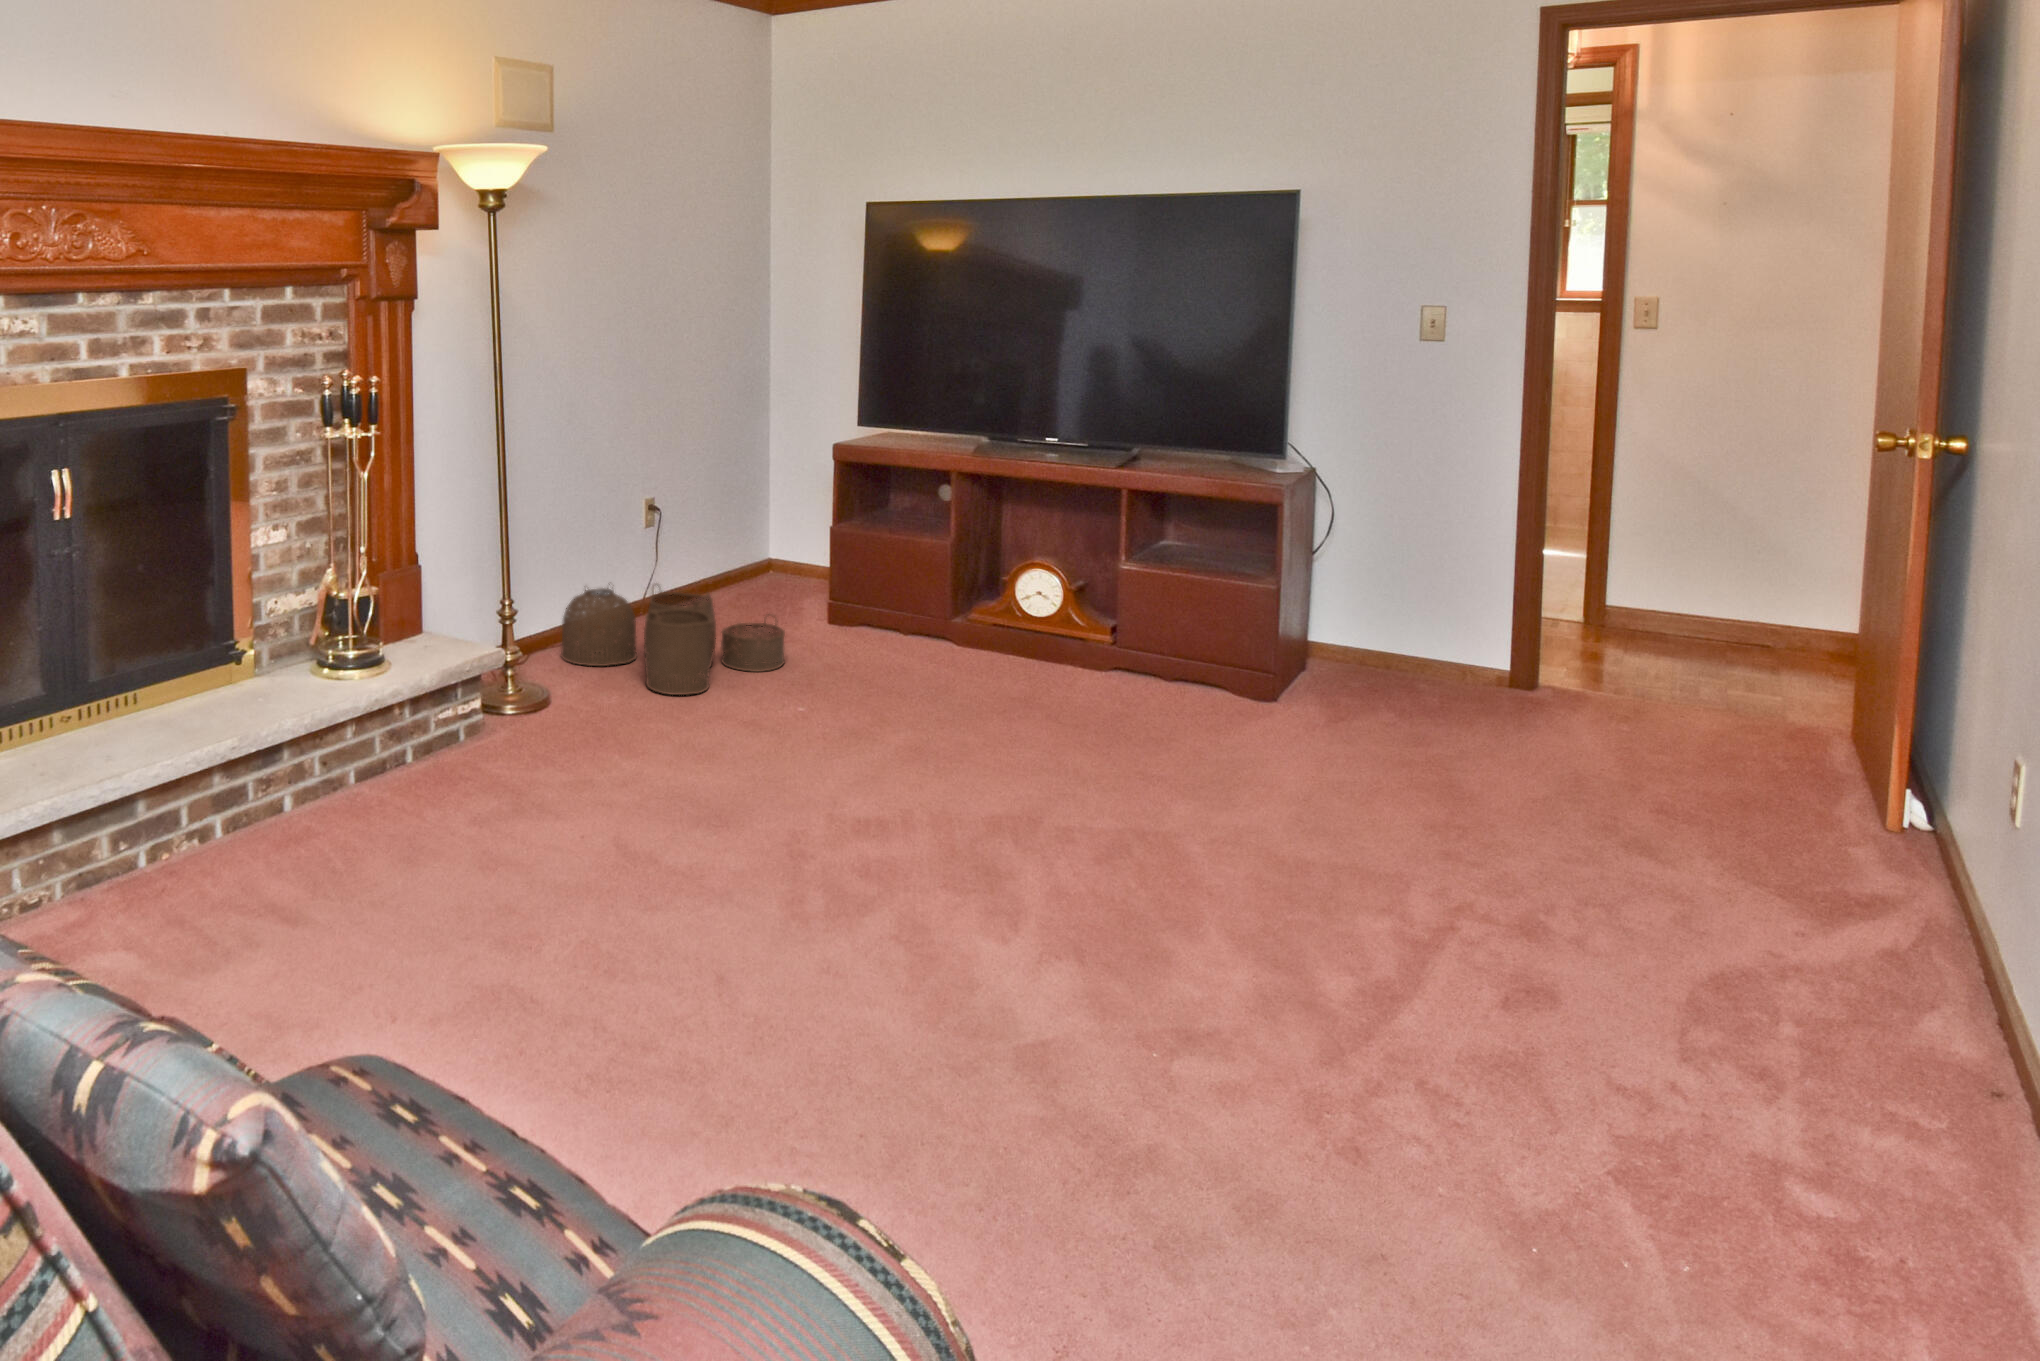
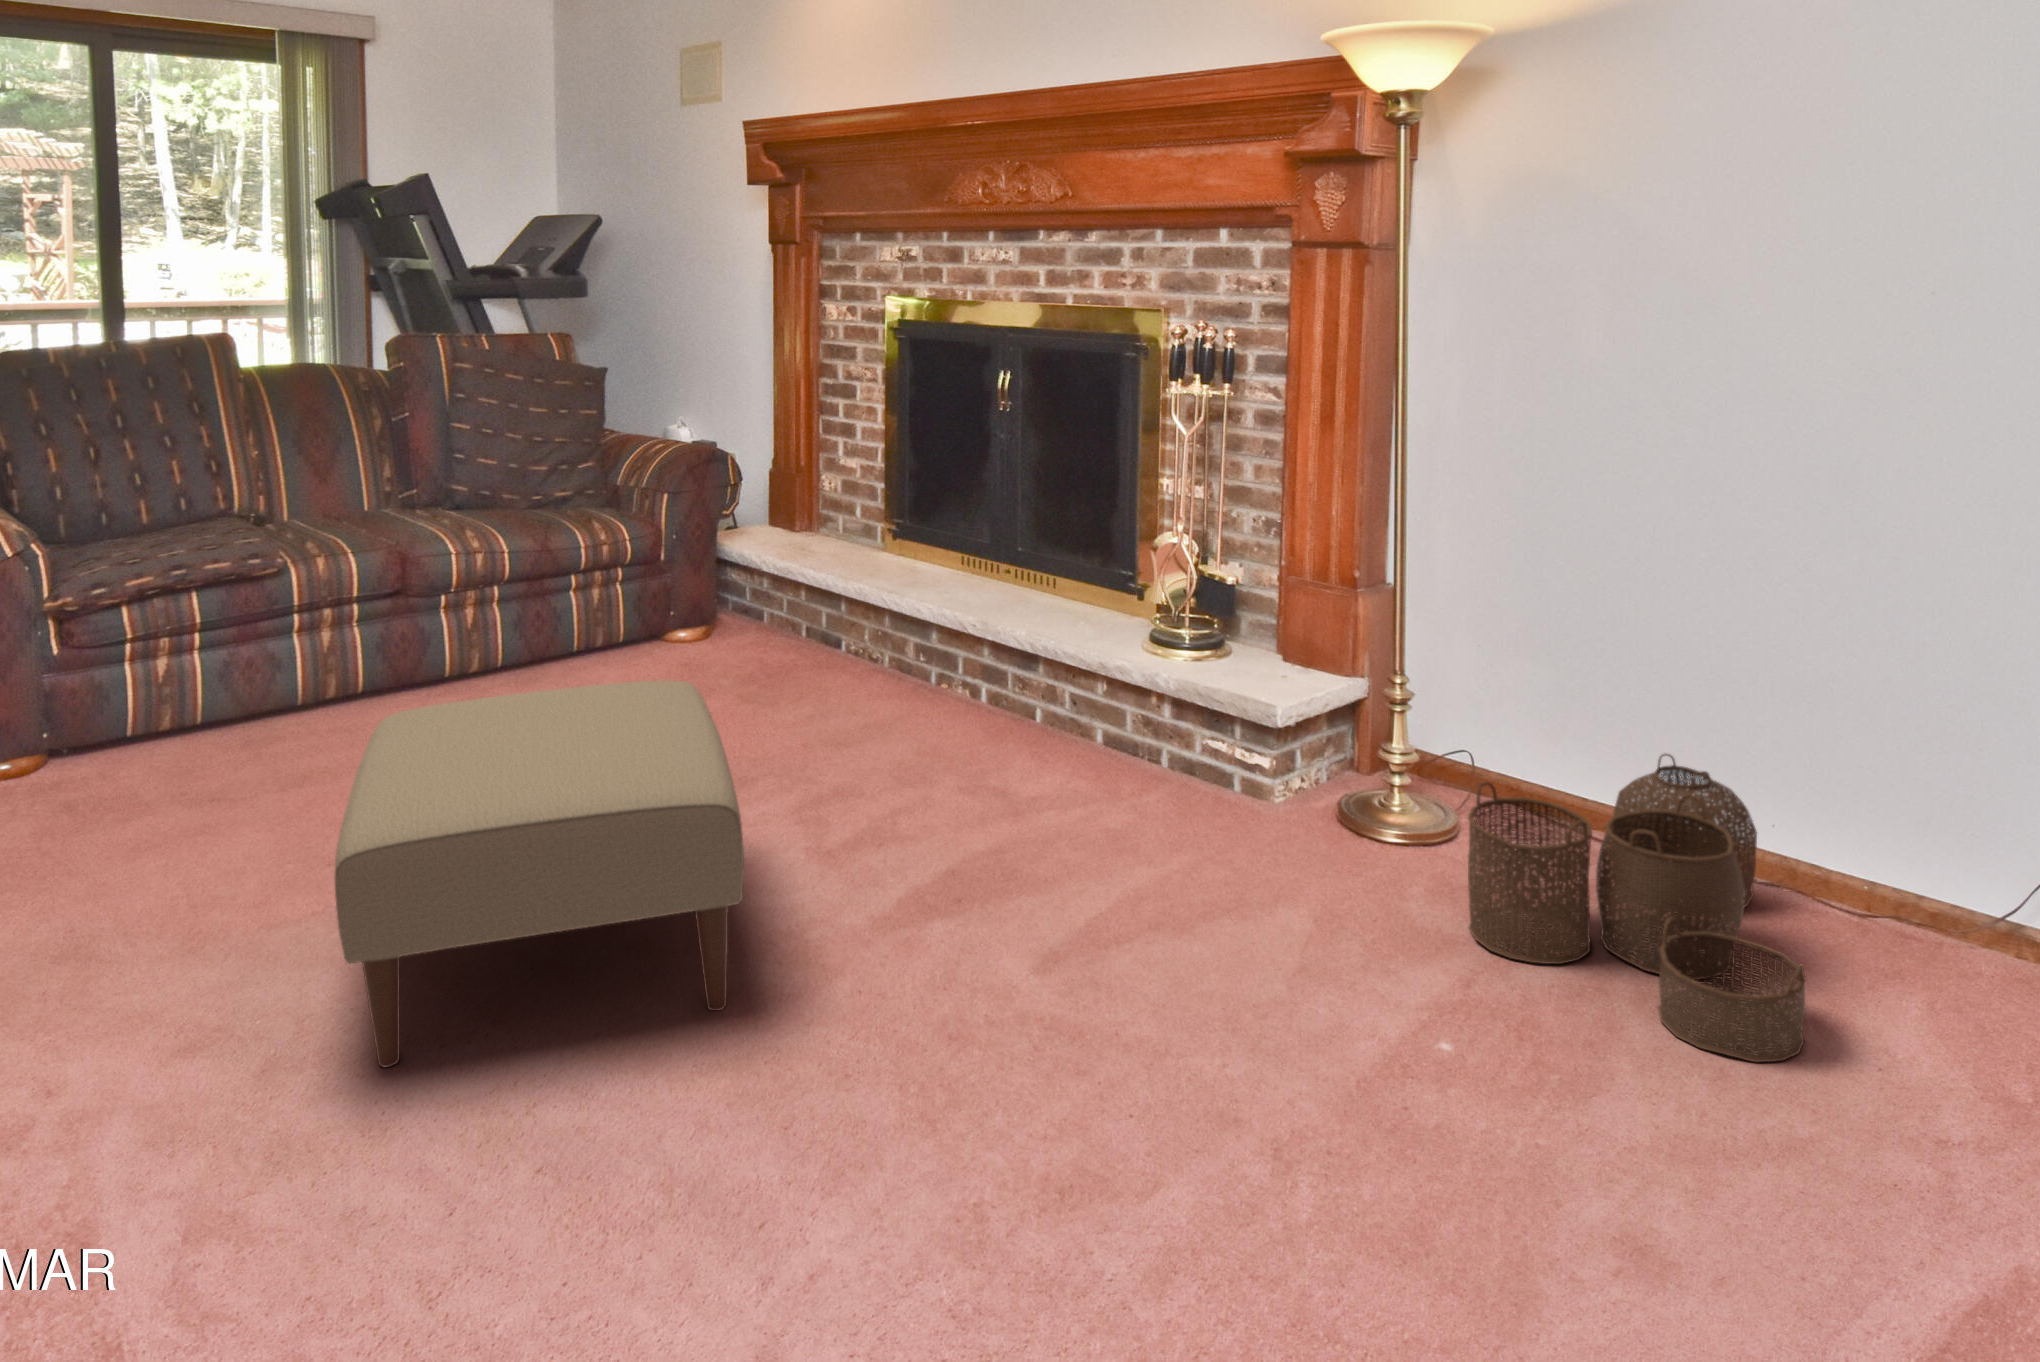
ottoman: none [629,709,1132,1096] -> present [335,680,744,1067]

